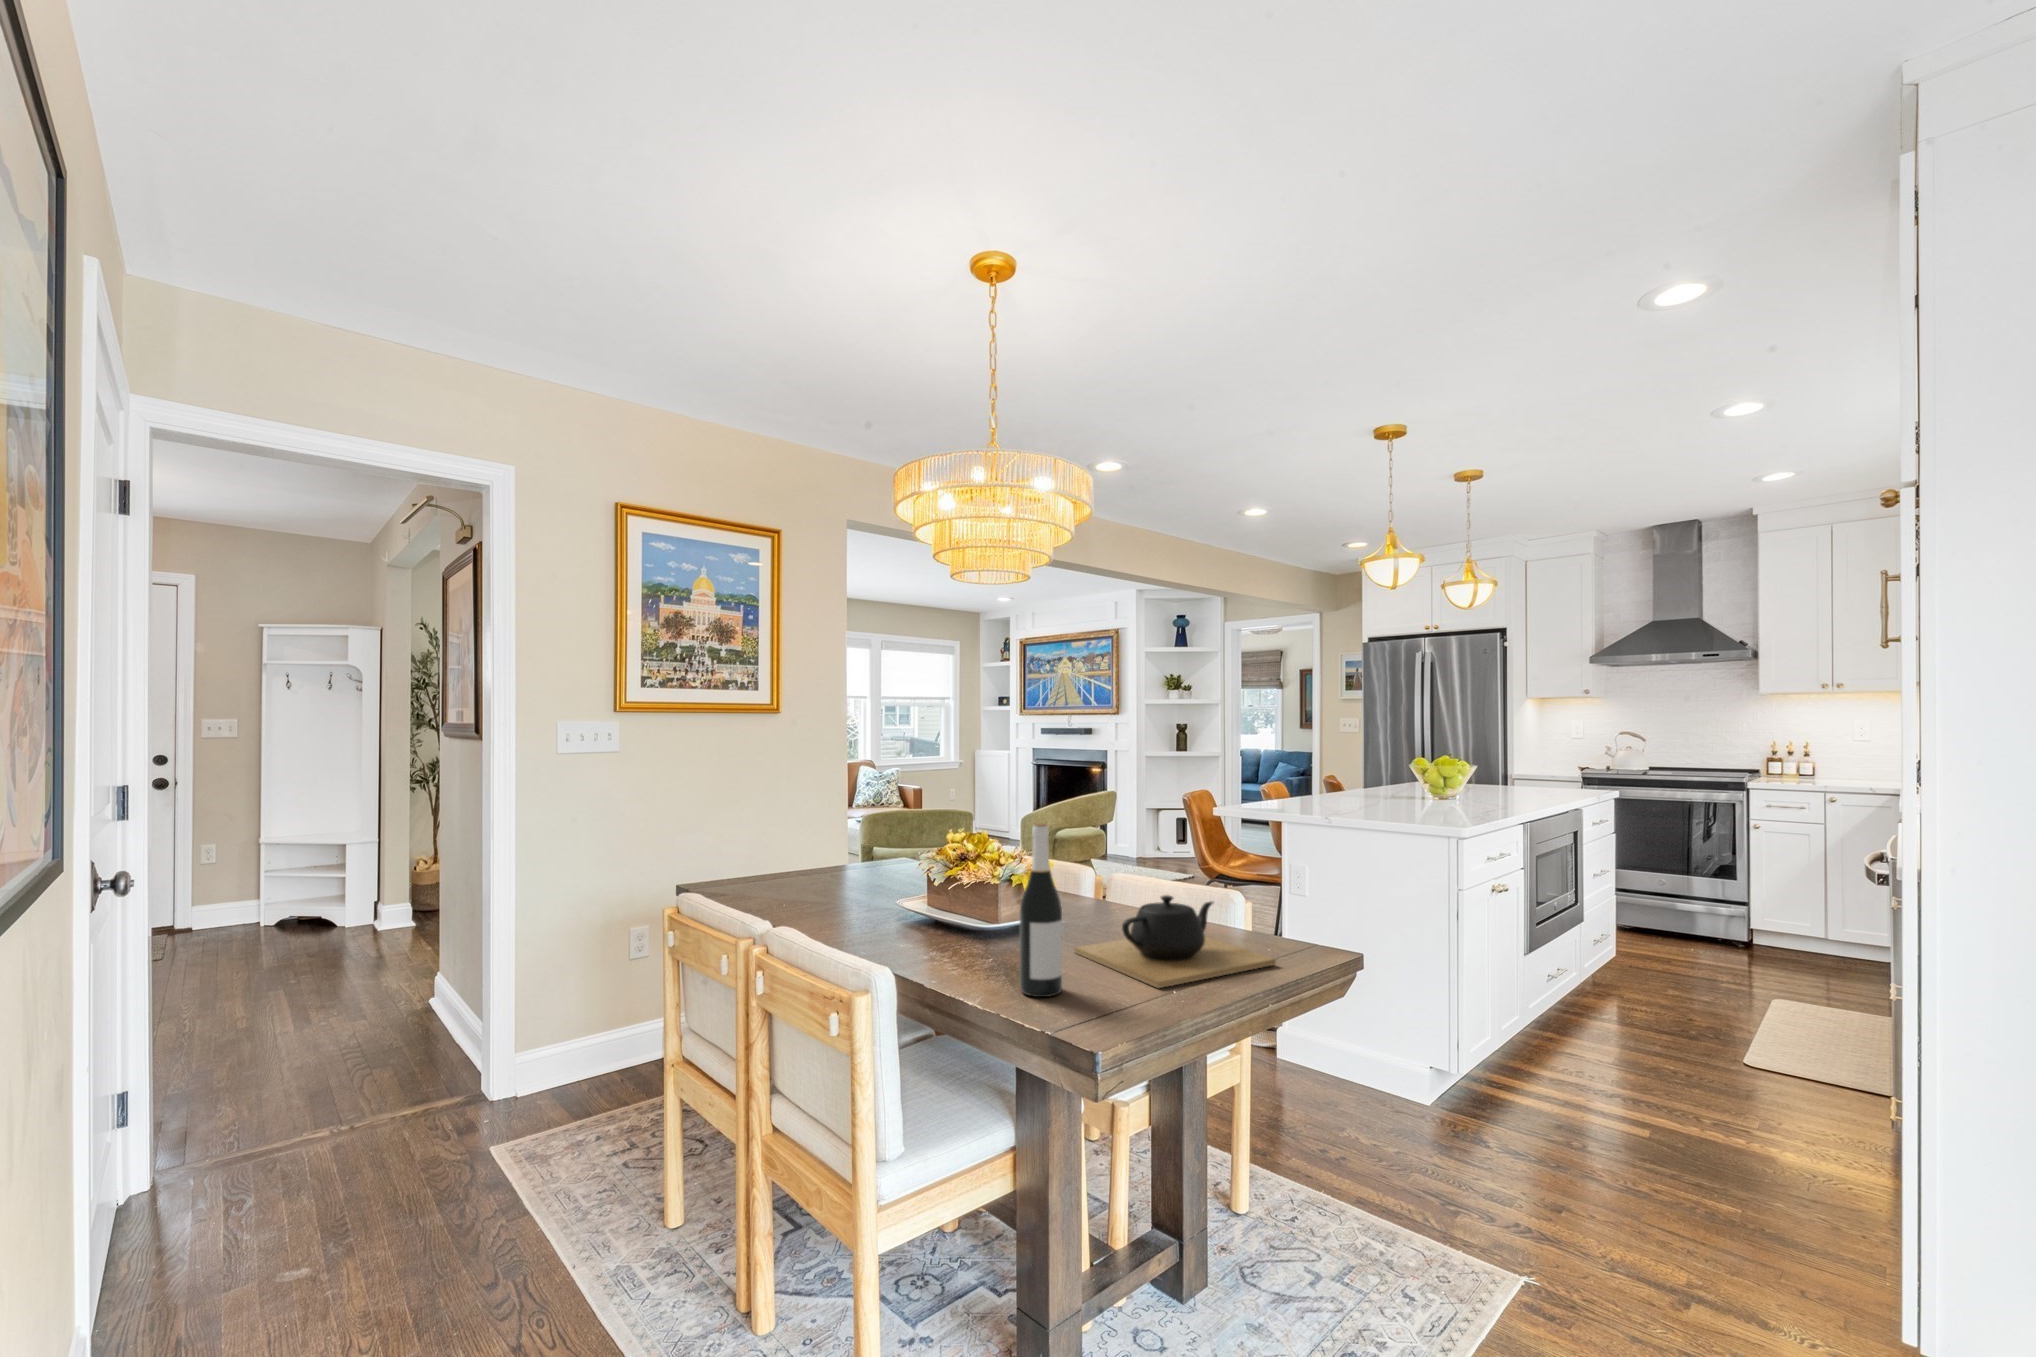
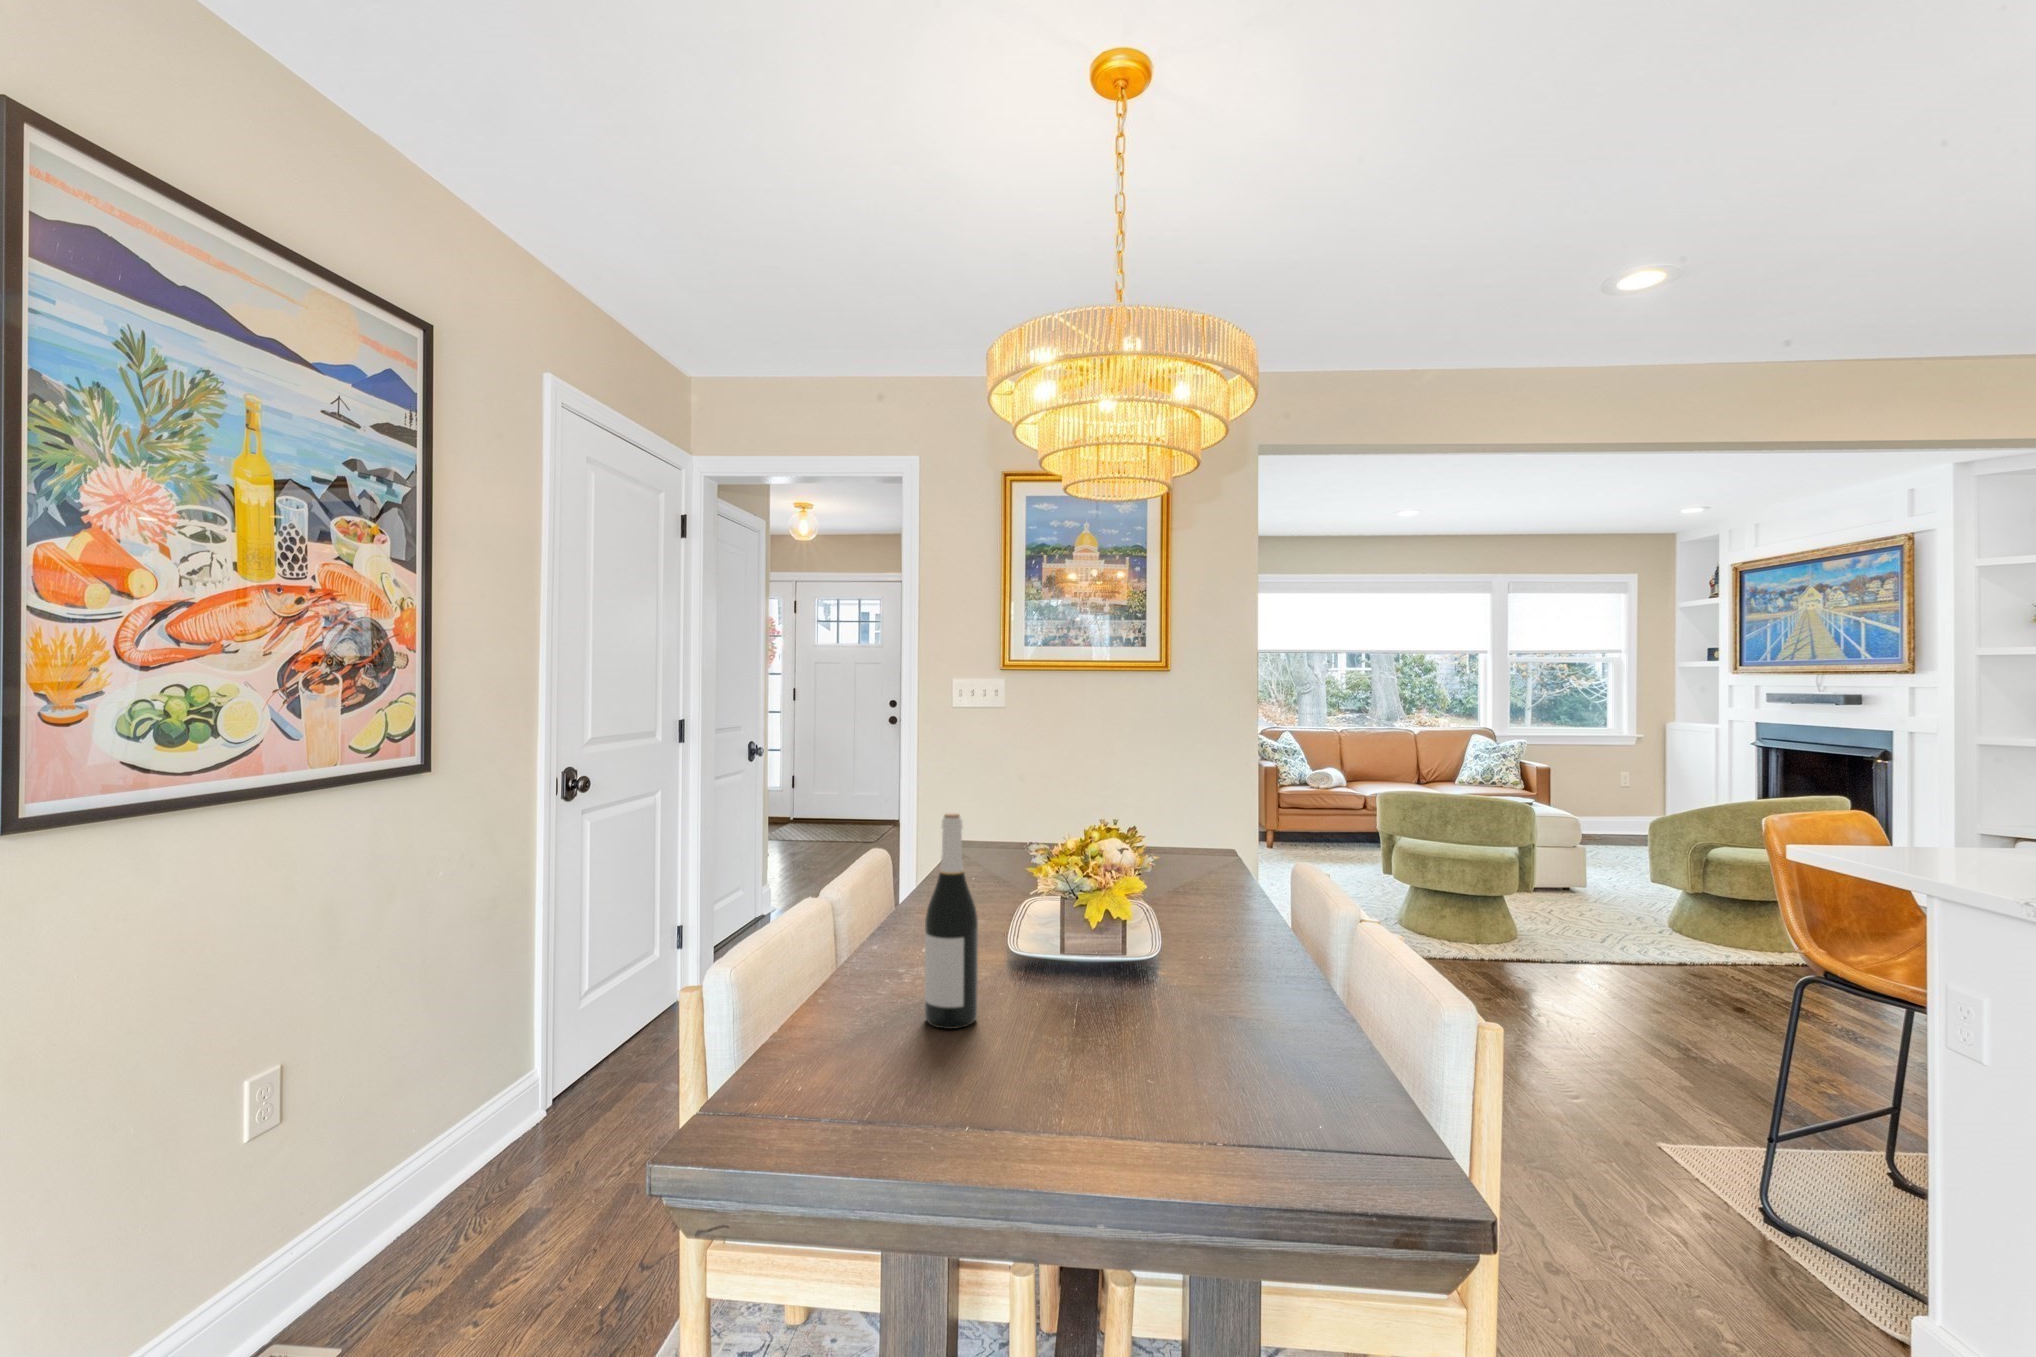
teapot: present [1075,895,1276,988] -> none [1067,942,1310,1094]

